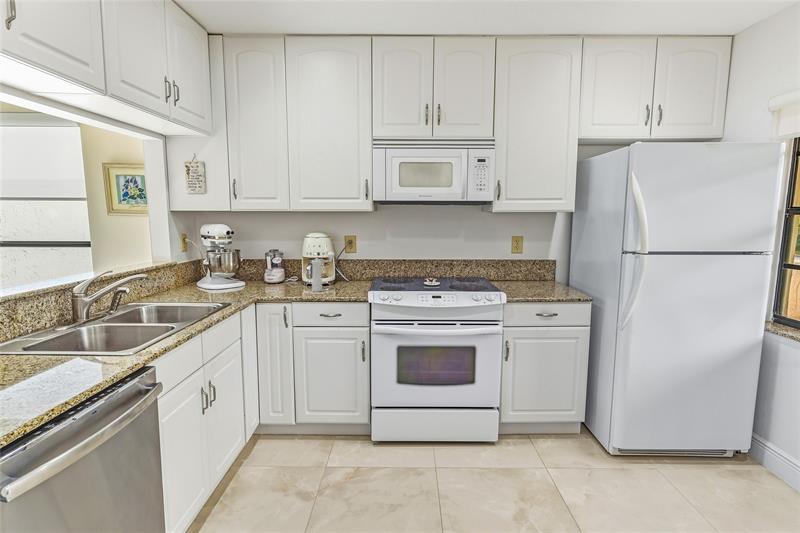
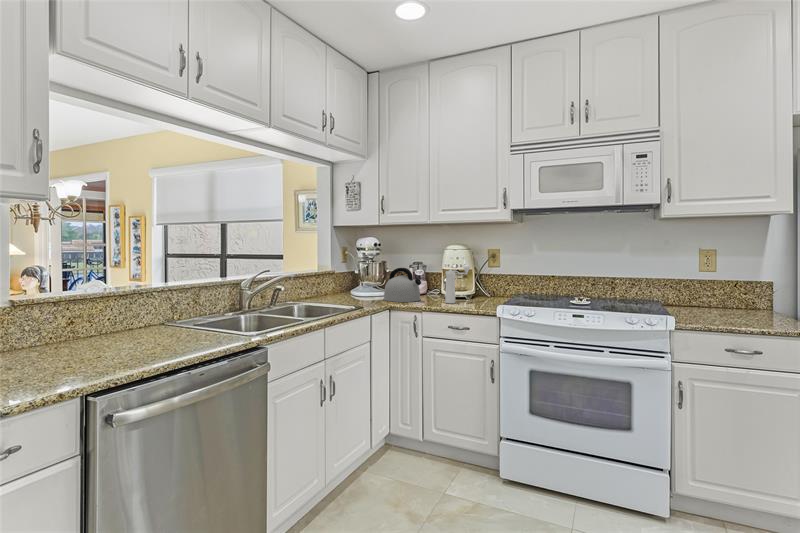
kettle: none [244,257,287,294] -> present [384,268,421,302]

